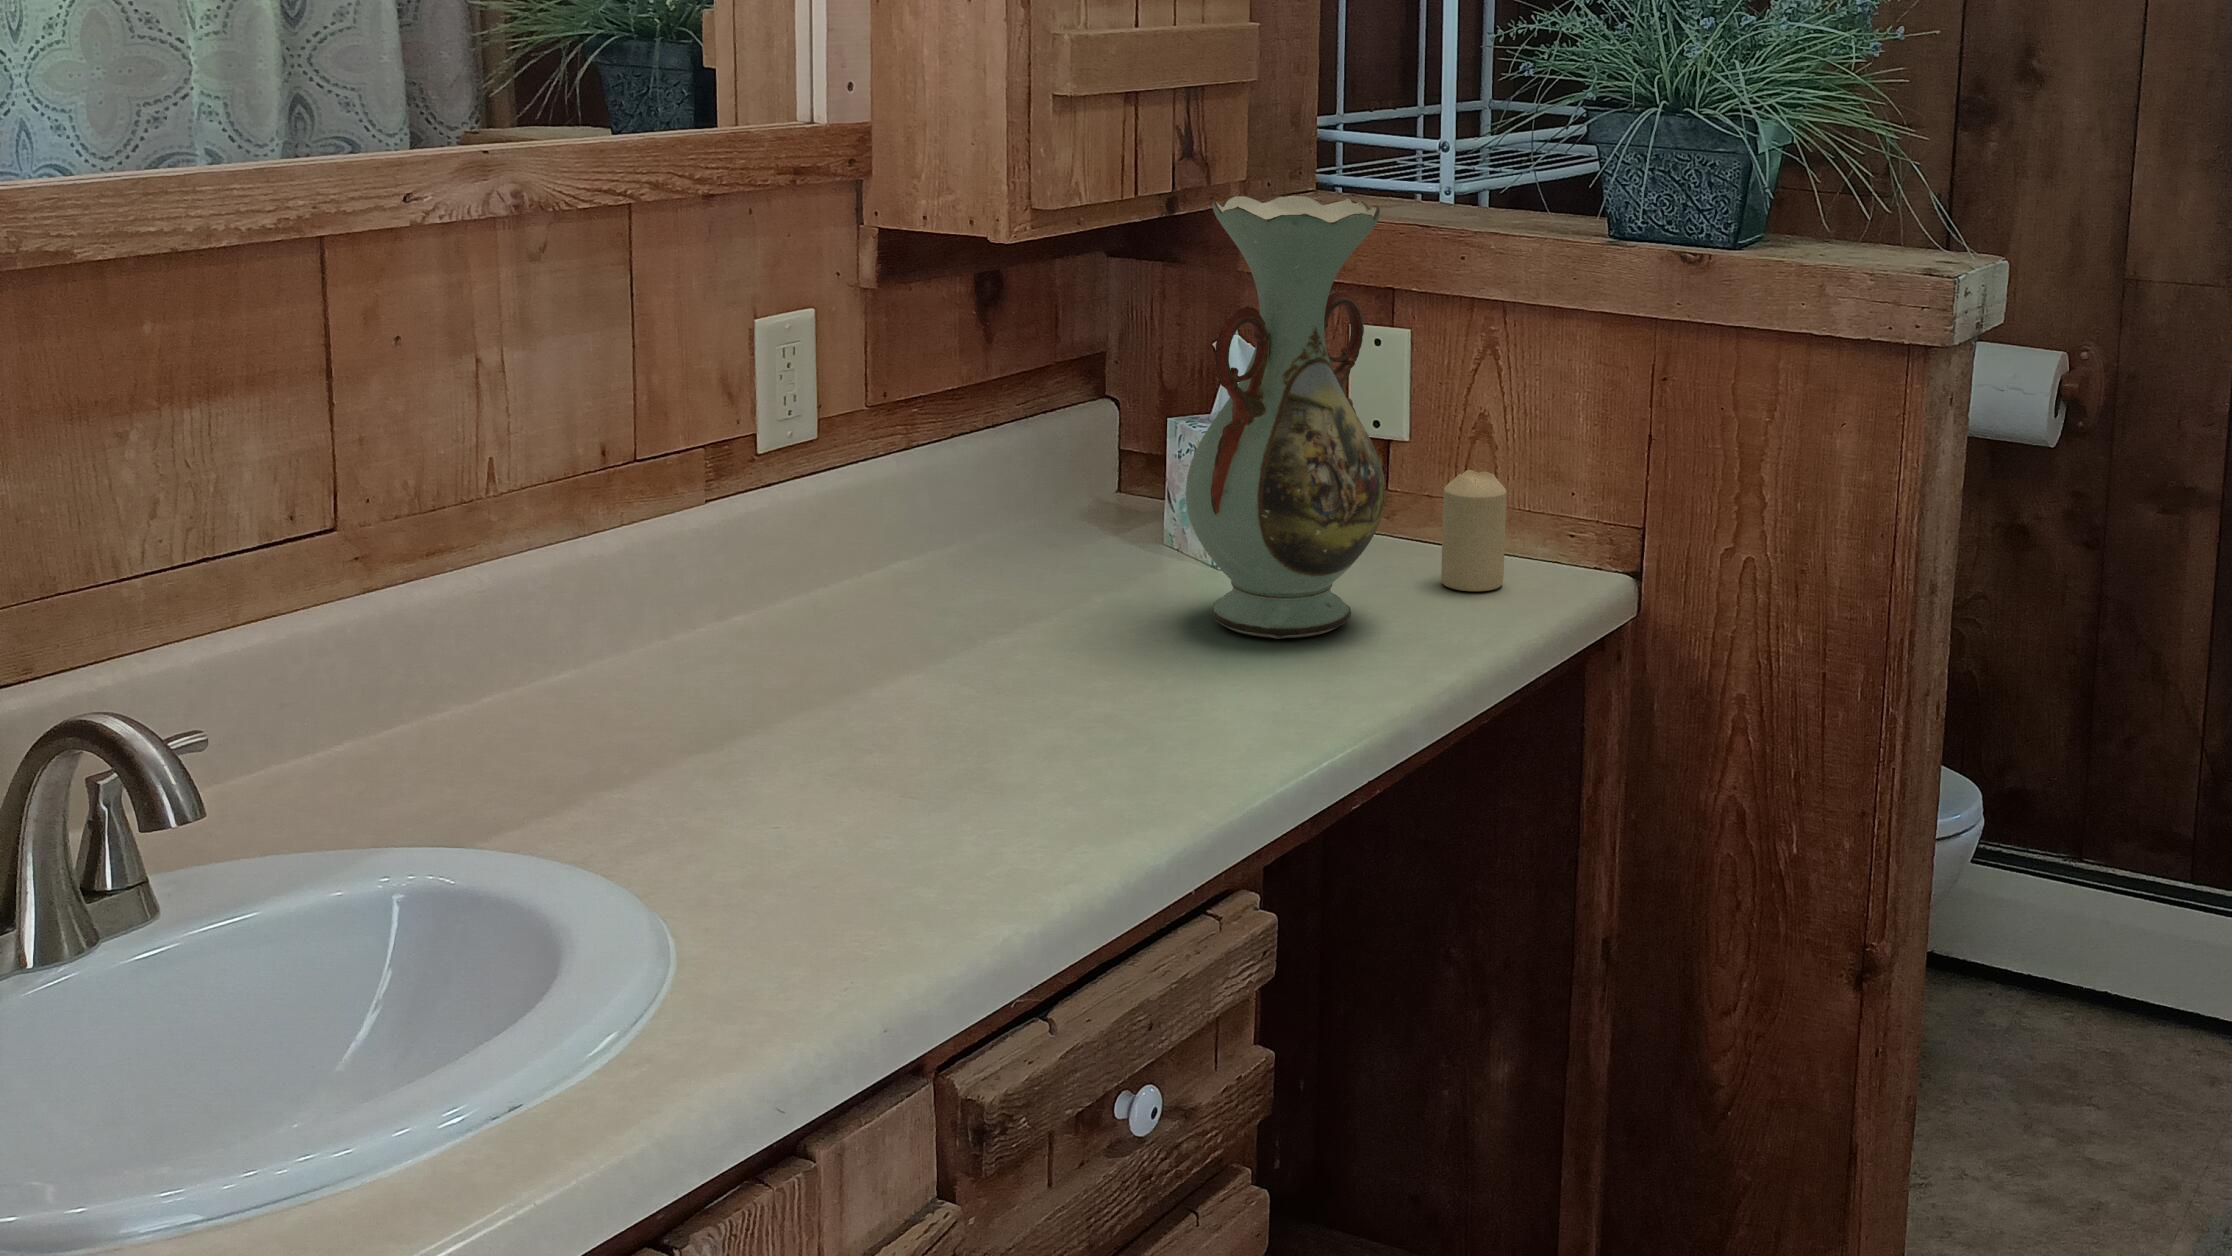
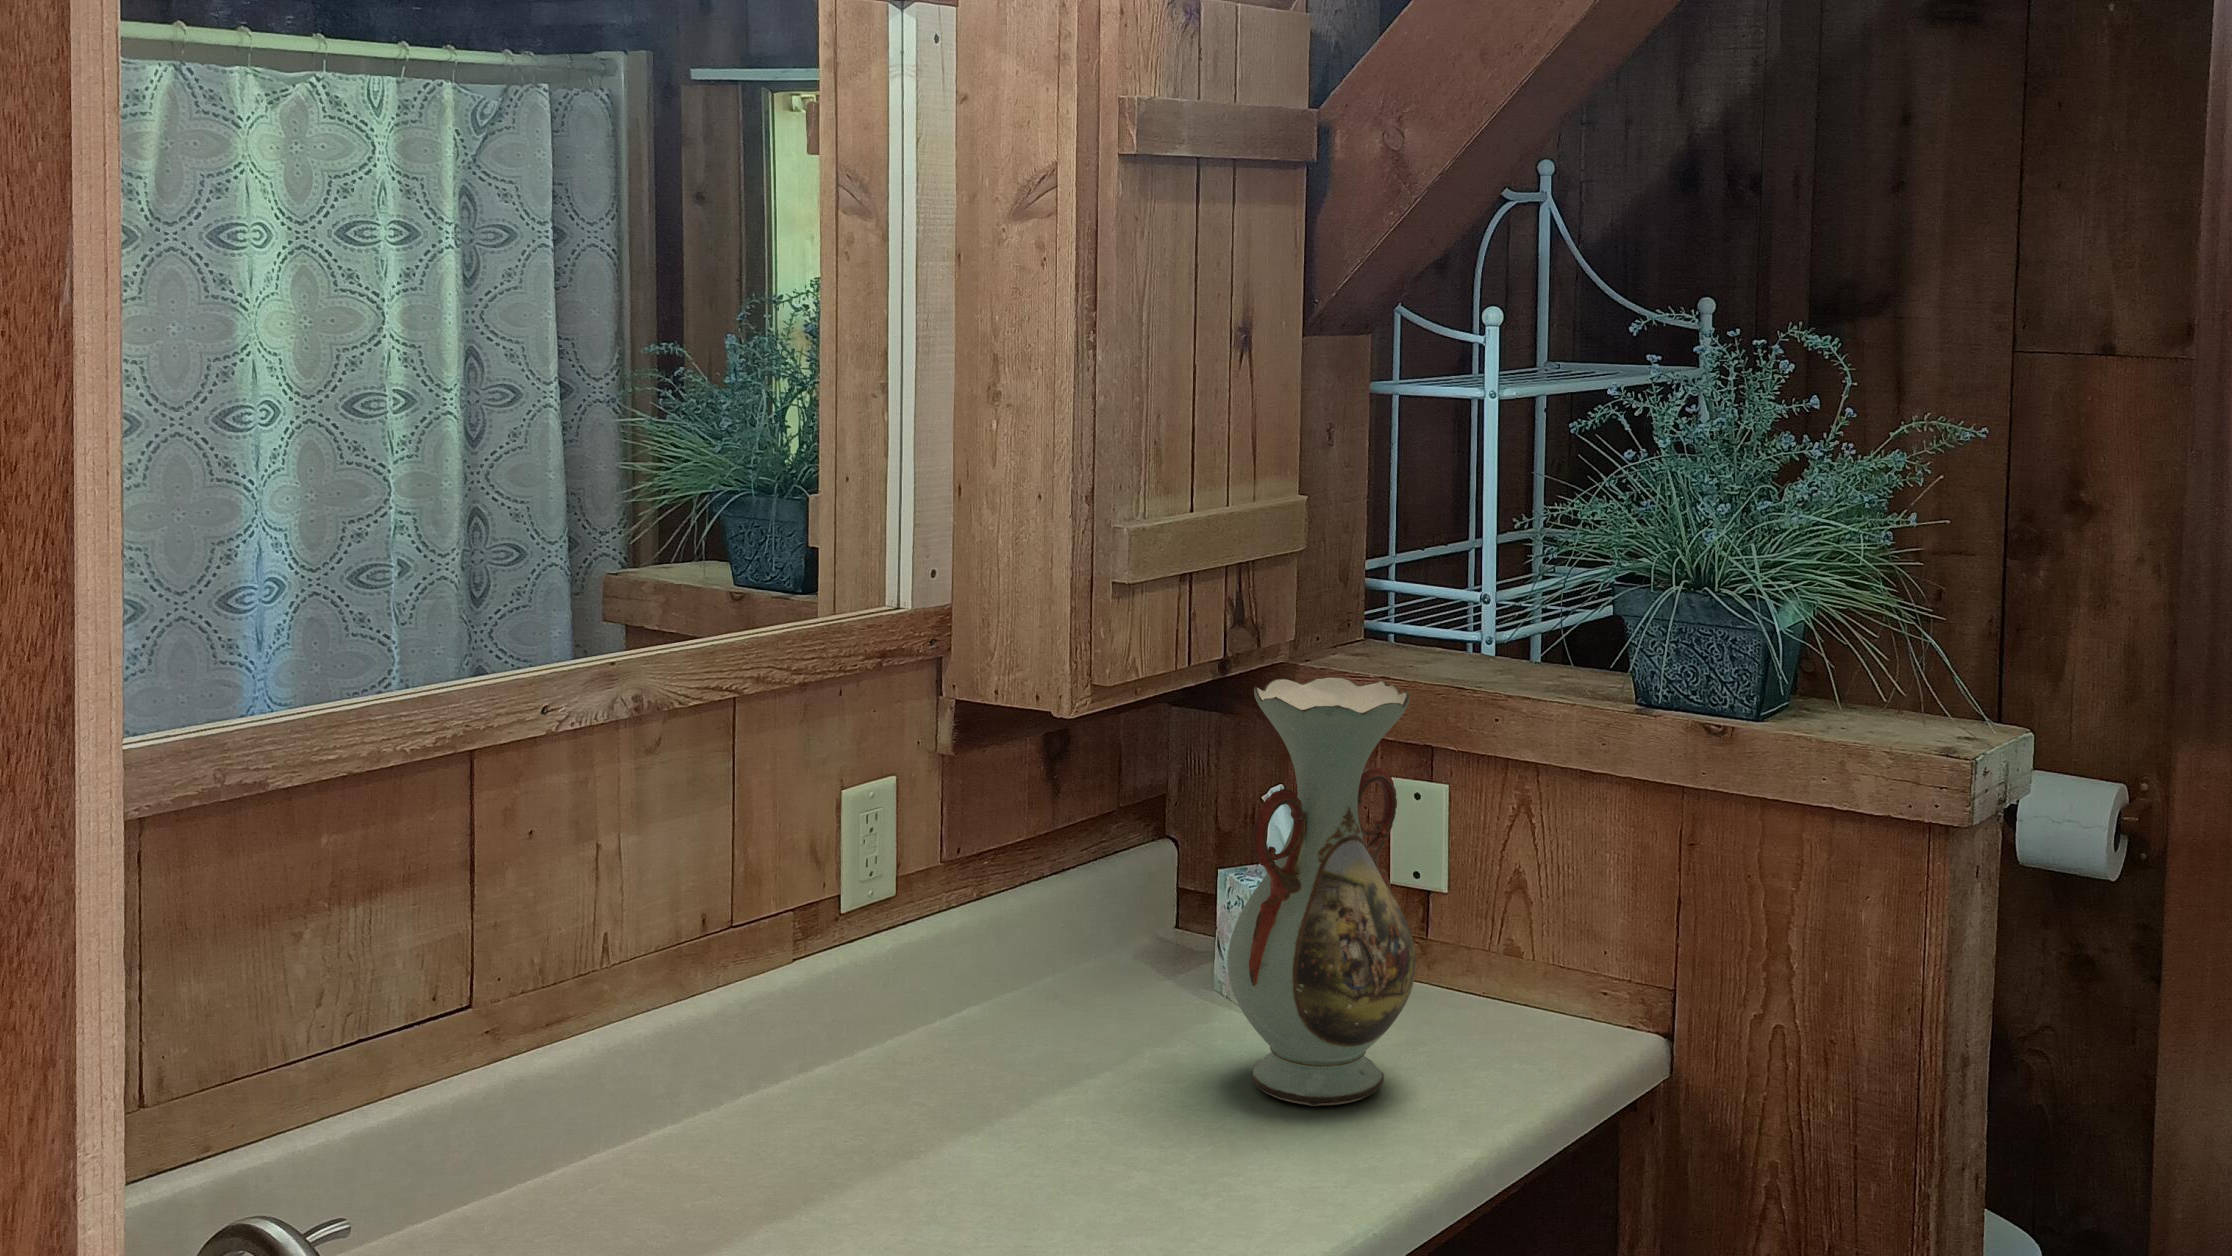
candle: present [1441,470,1507,591] -> none [1475,932,1537,1054]

